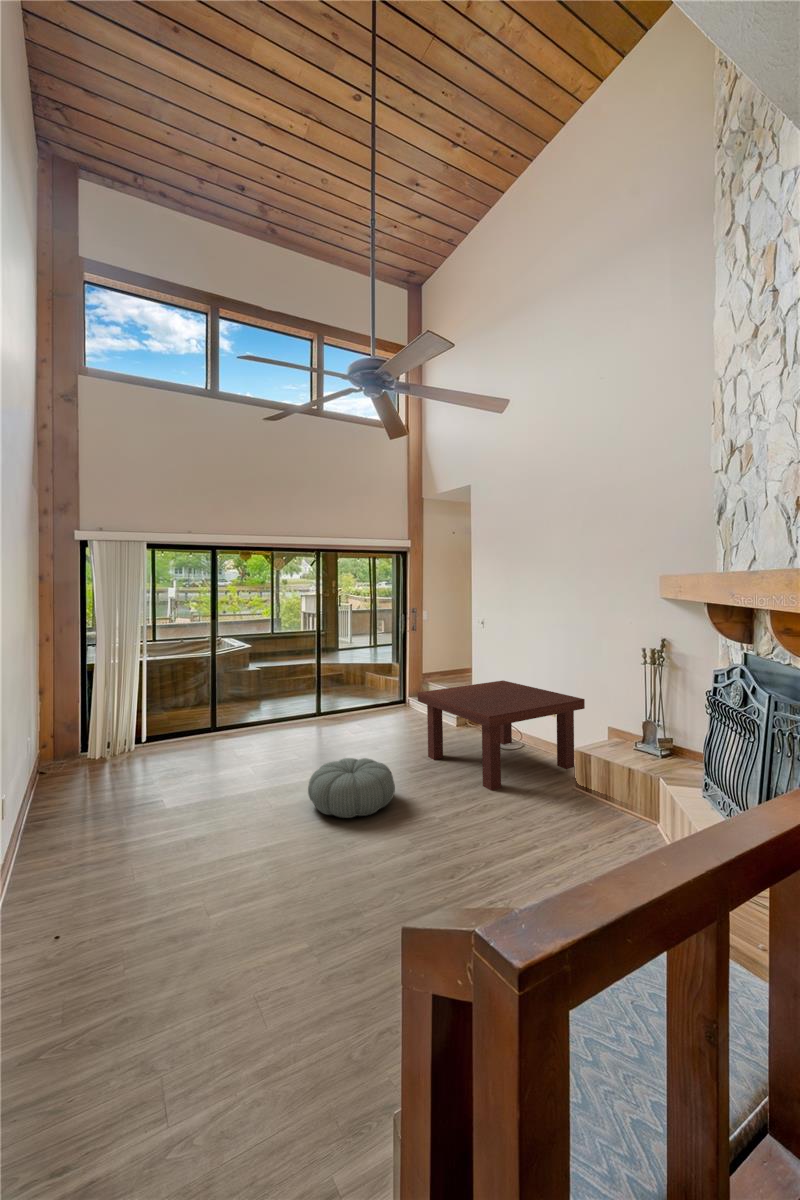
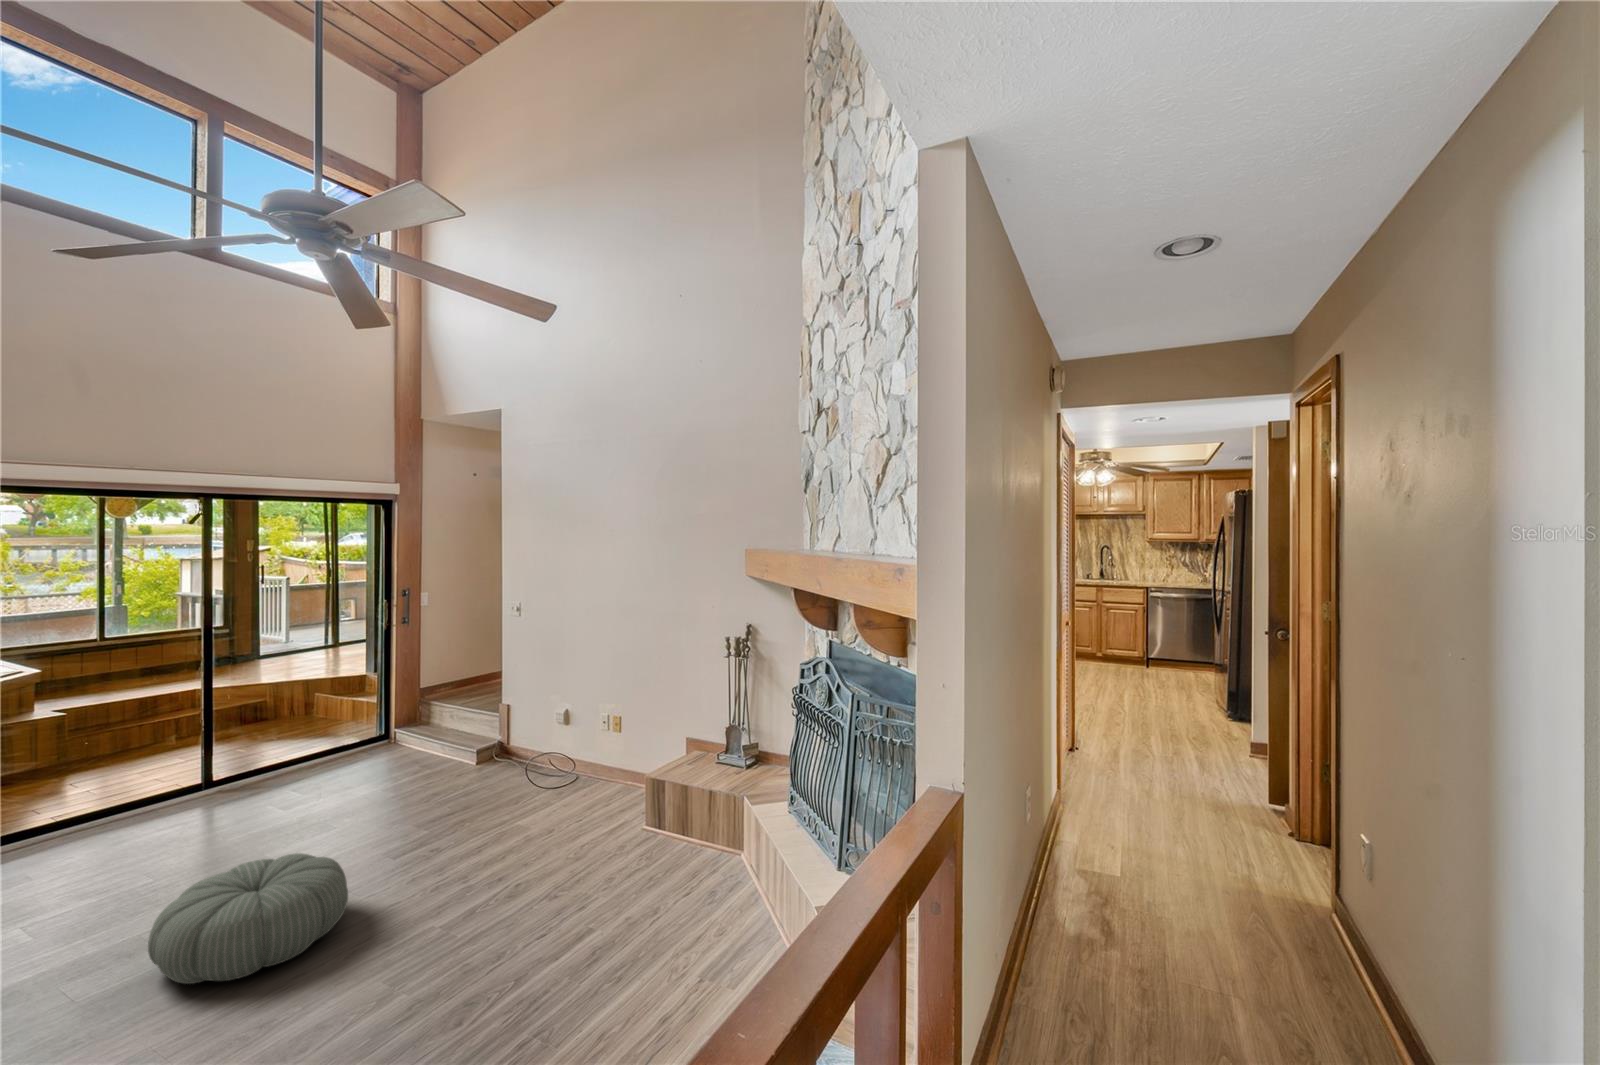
coffee table: present [418,681,585,790] -> none [404,684,659,859]

